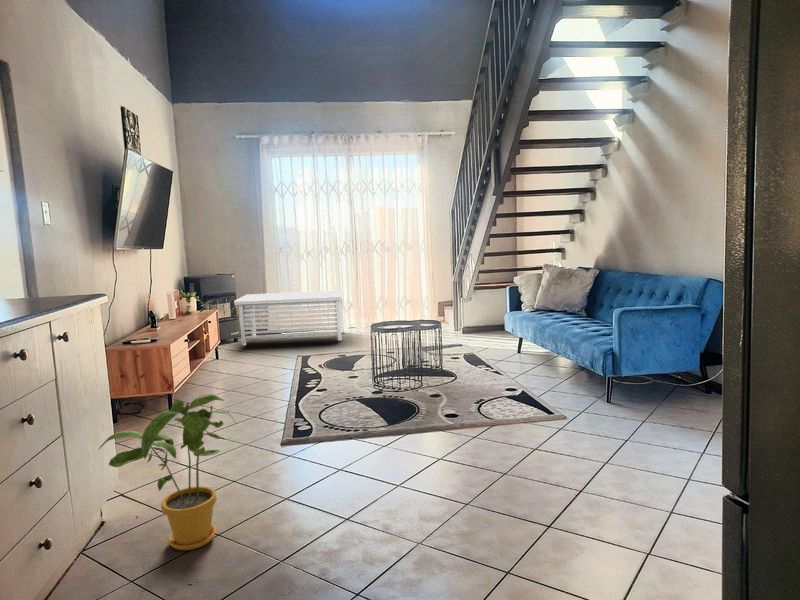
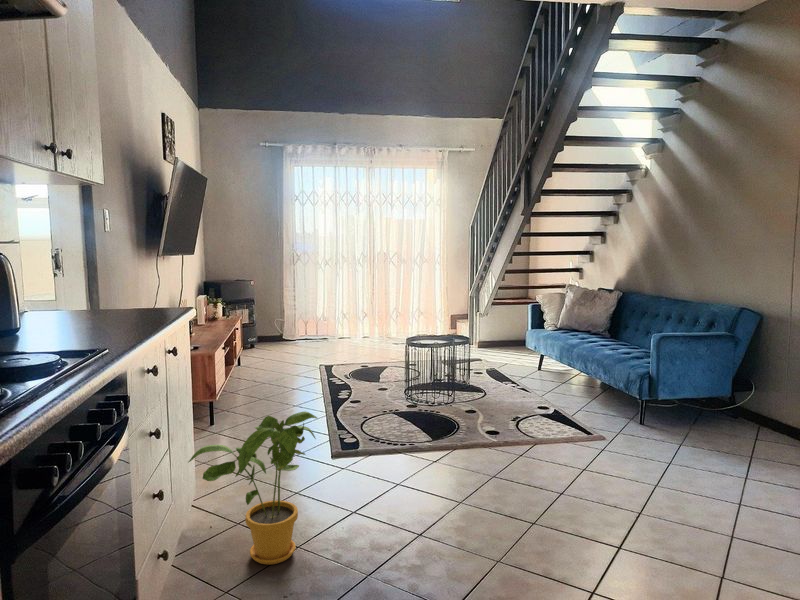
storage bench: present [234,290,344,346] -> none [255,300,361,352]

